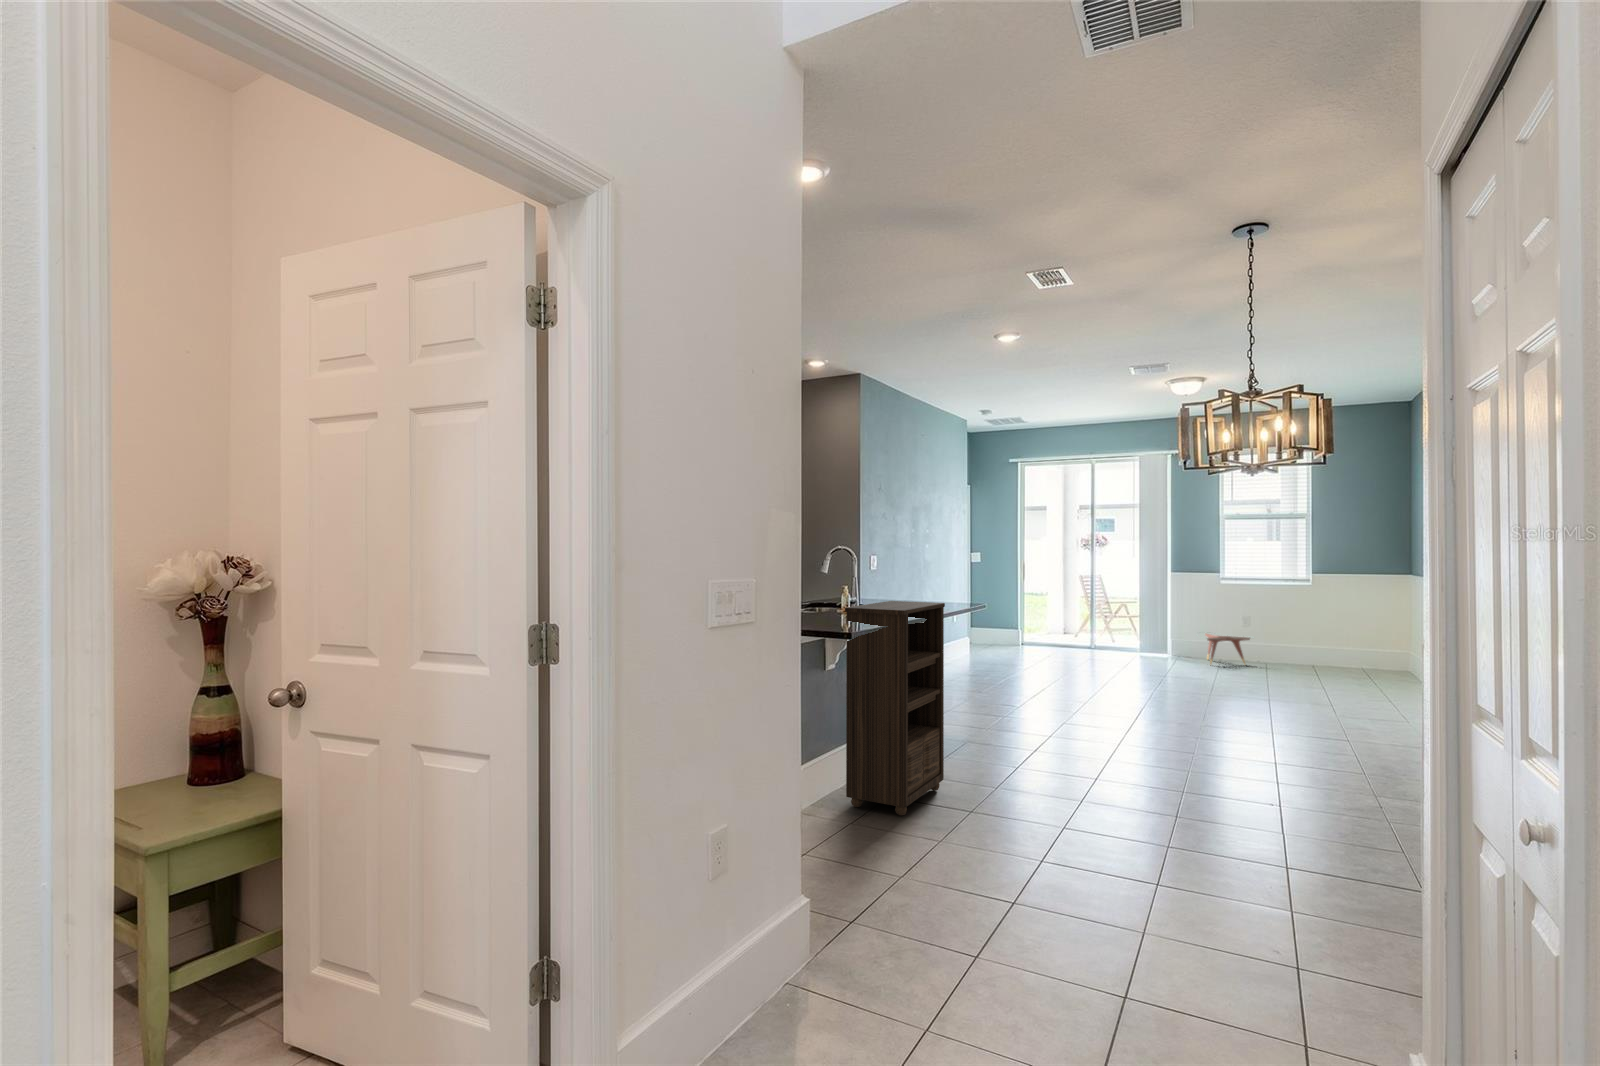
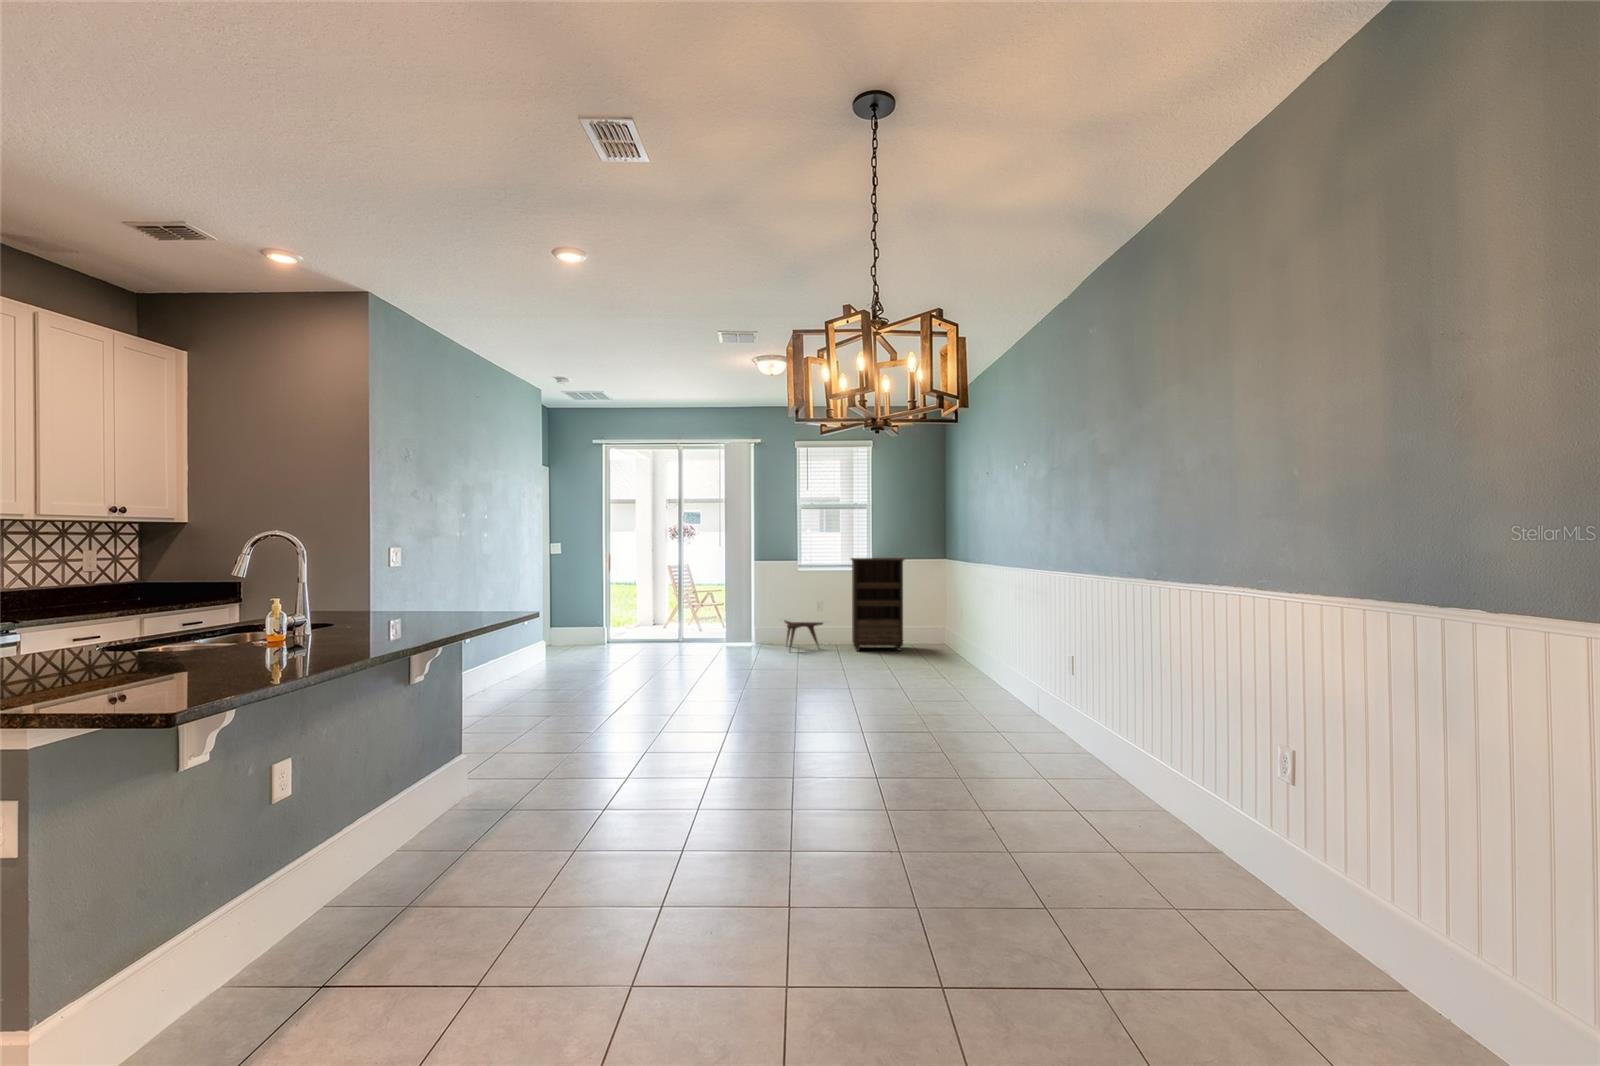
bookshelf: present [845,601,945,815] -> present [851,558,904,651]

